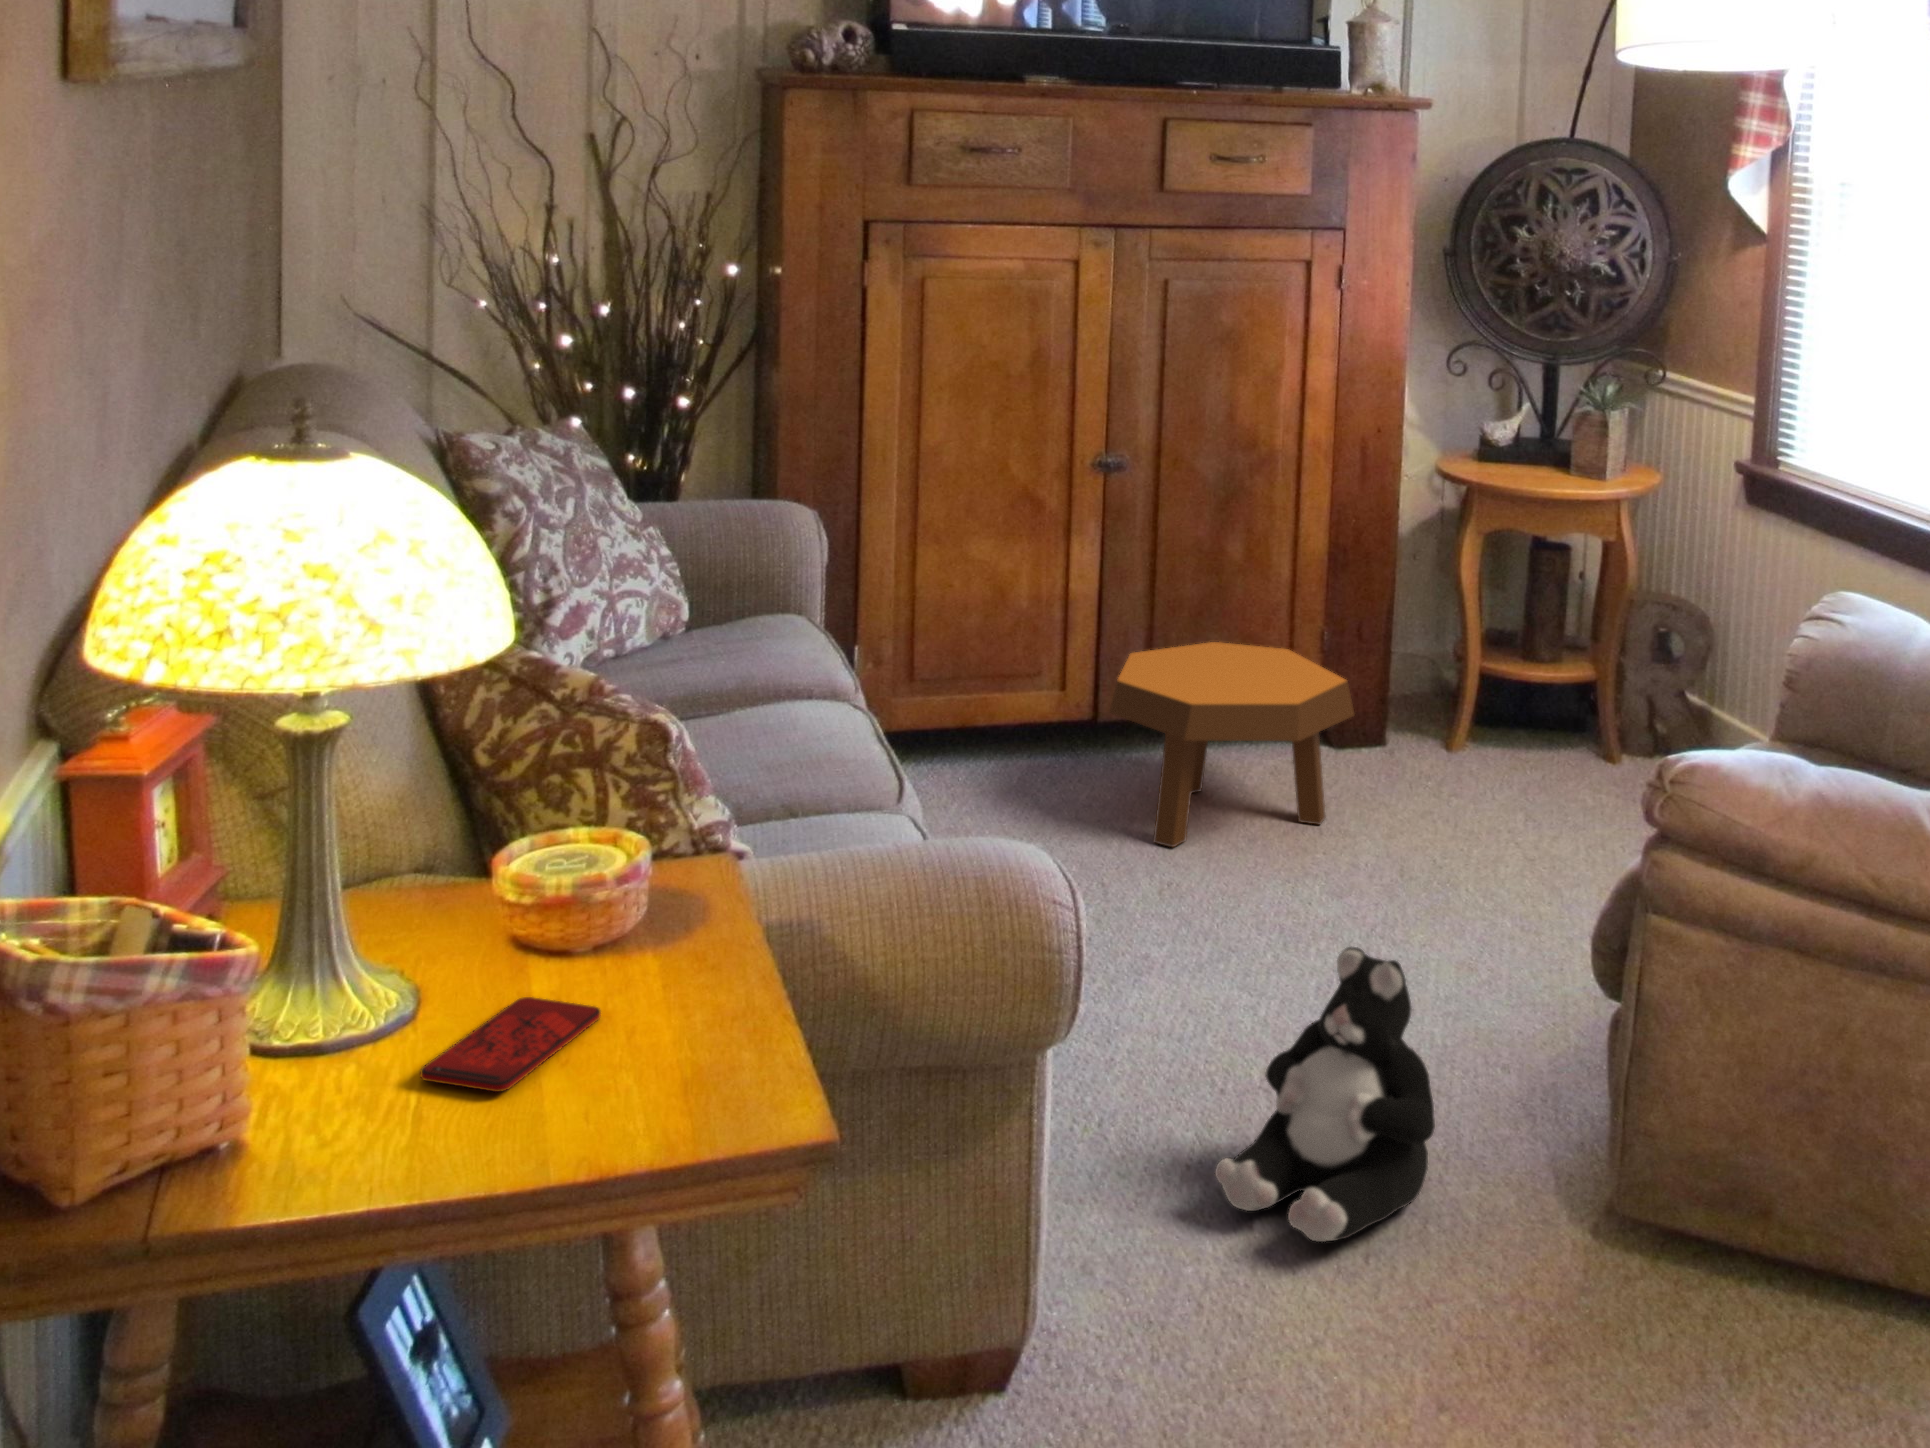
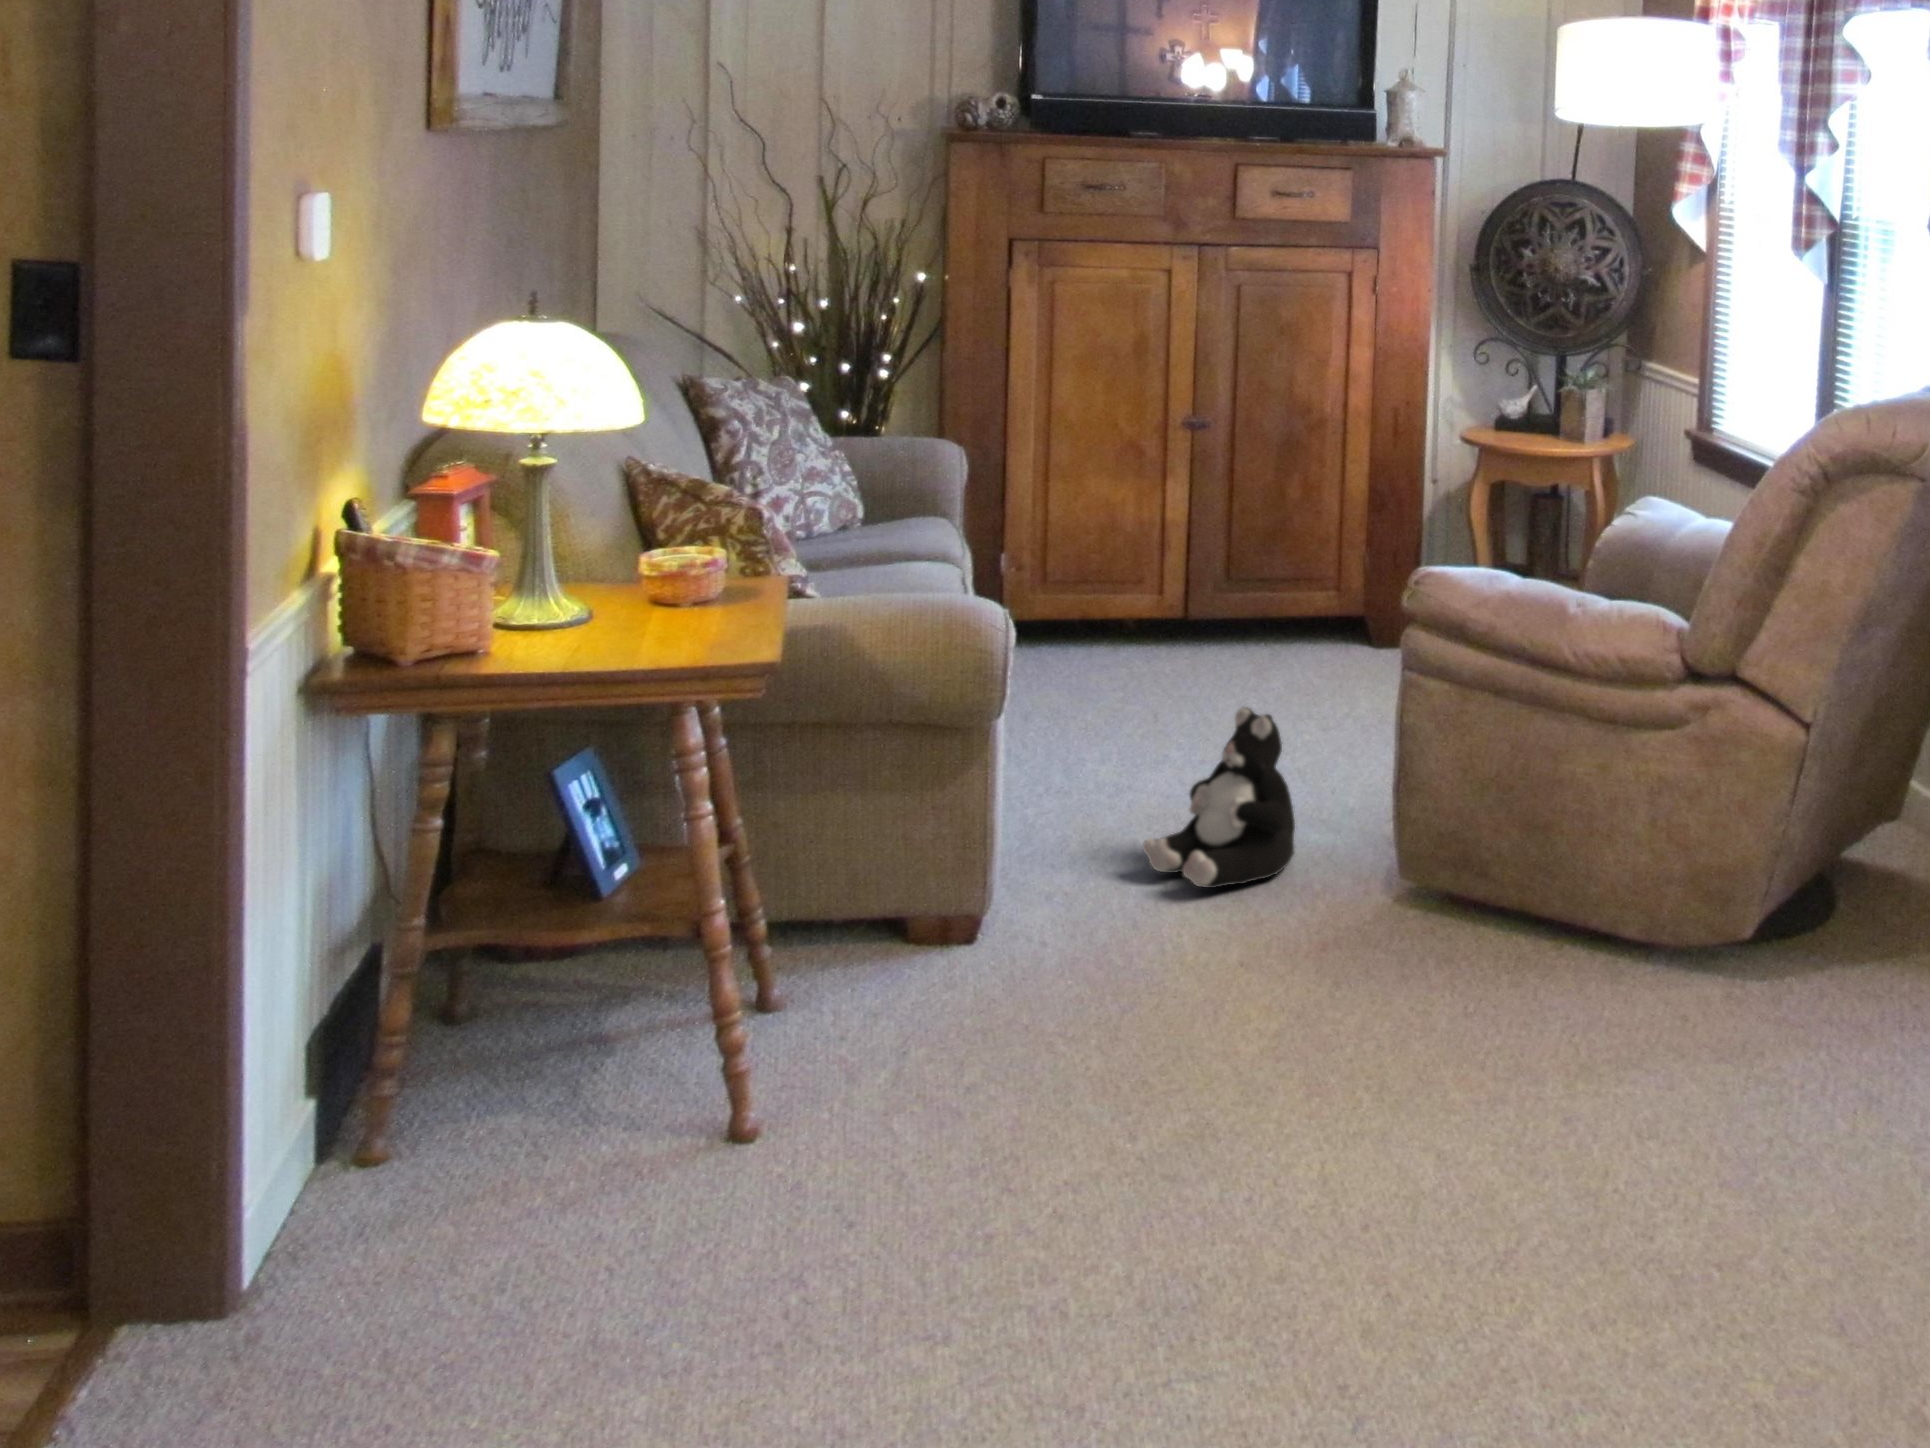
footstool: present [1109,642,1354,847] -> none [1176,561,1361,701]
smartphone: present [420,997,601,1092] -> none [594,632,698,661]

